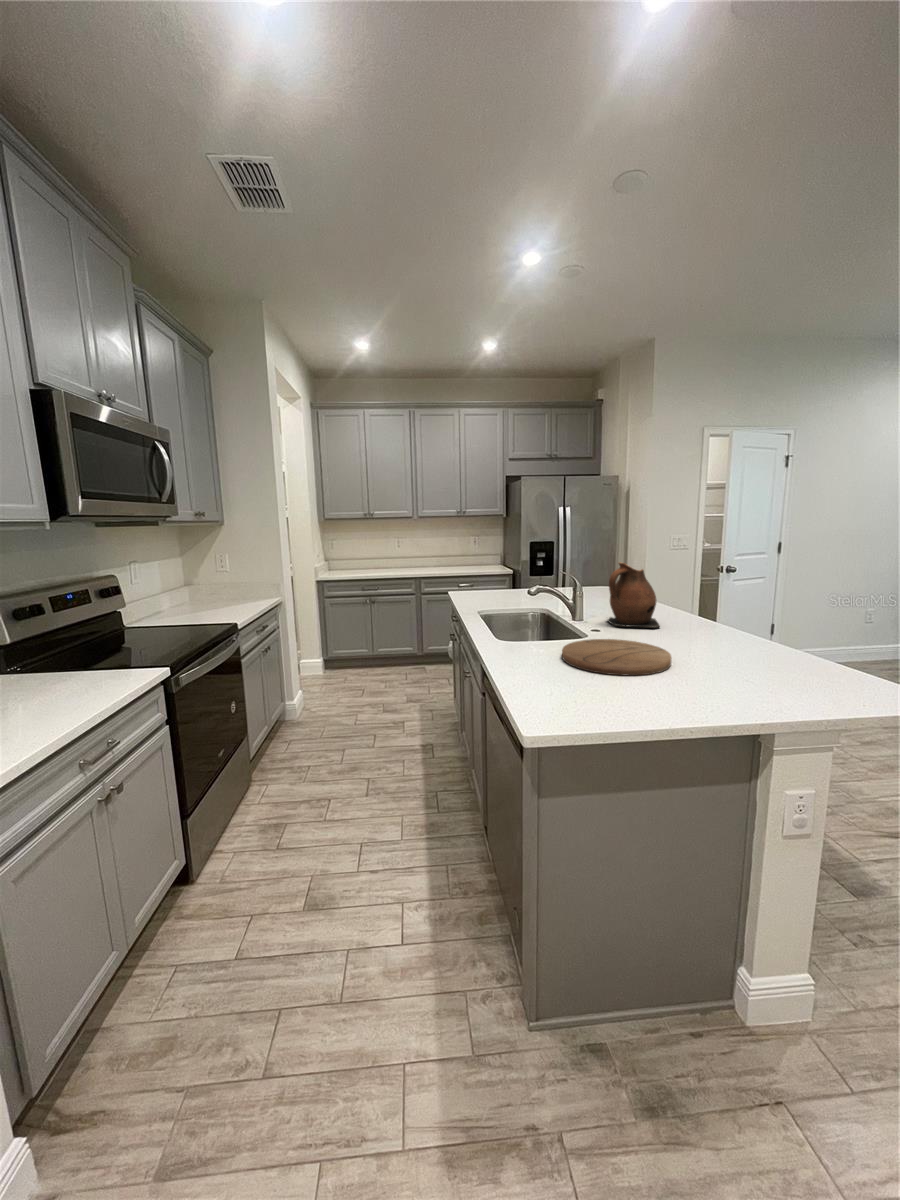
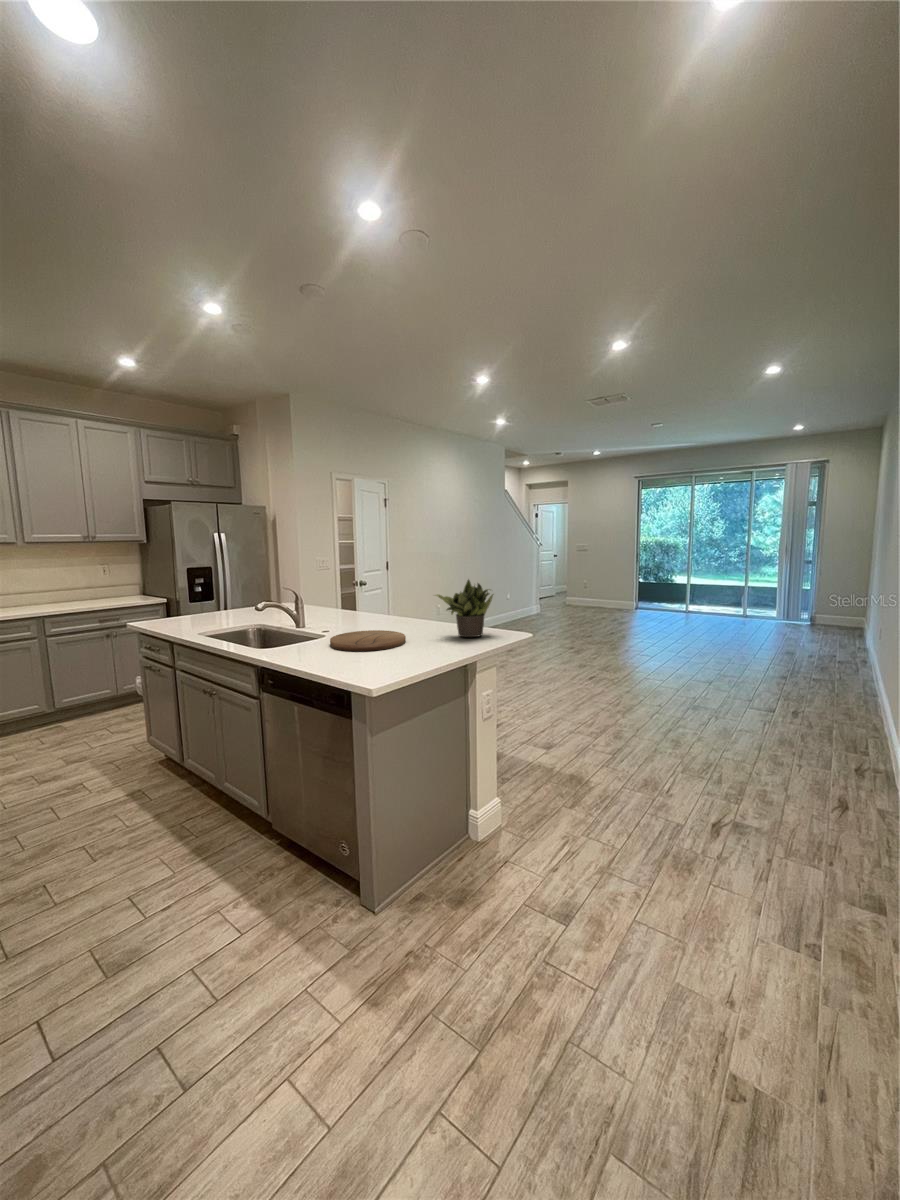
ceramic pitcher: present [608,562,660,628] -> none [325,577,369,626]
potted plant: none [724,583,856,688] -> present [436,580,493,637]

